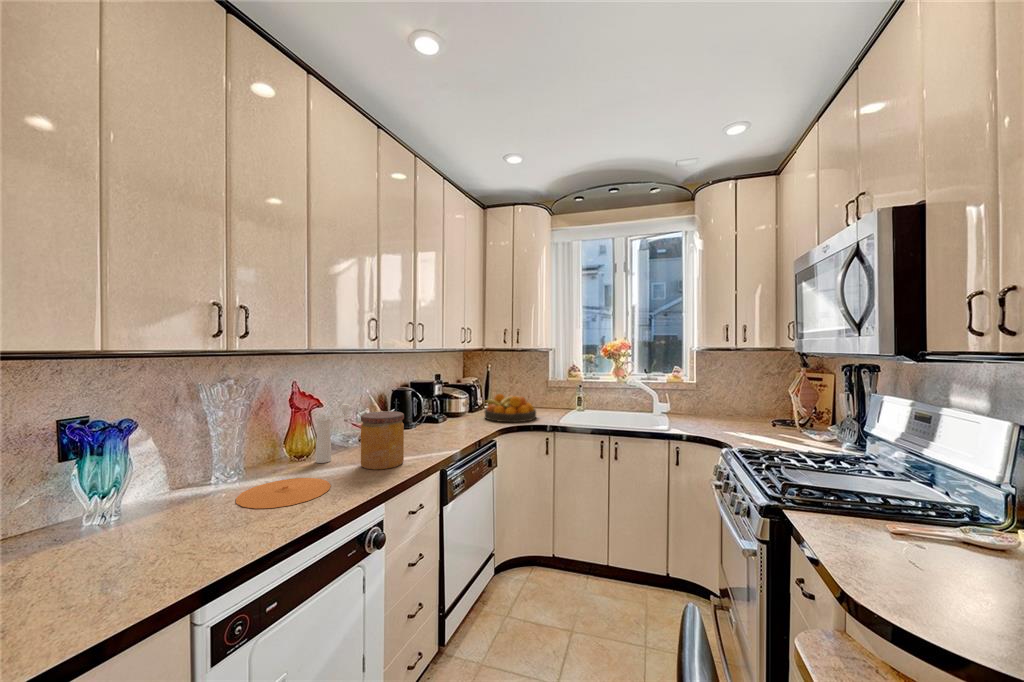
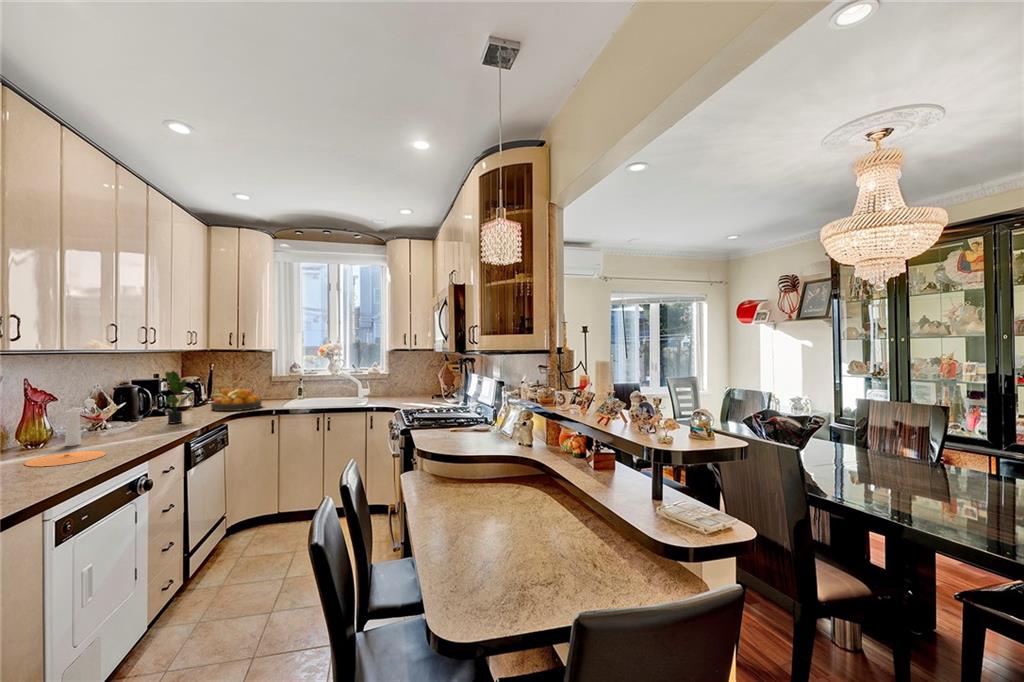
potted plant: none [427,370,460,436] -> present [164,371,192,423]
jar: present [361,411,404,470] -> none [116,402,156,443]

